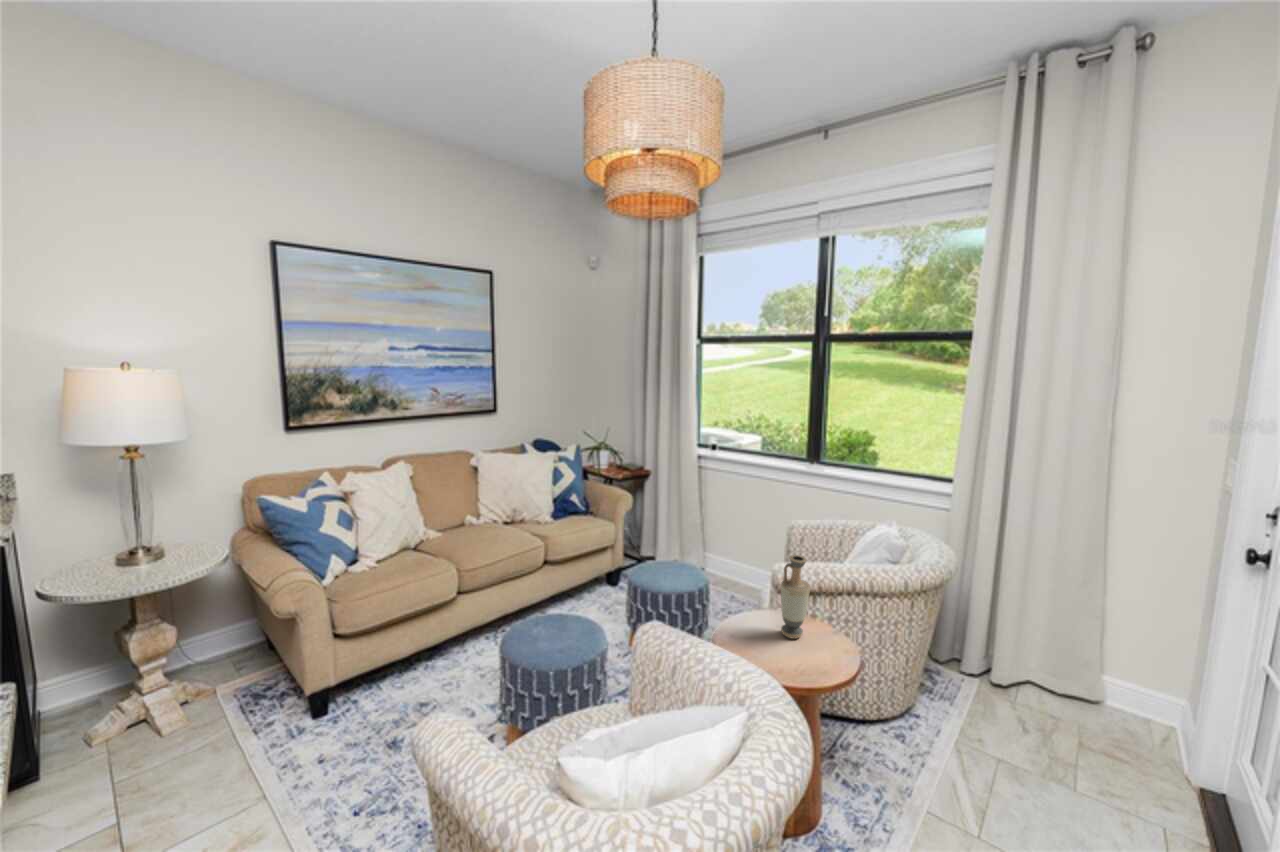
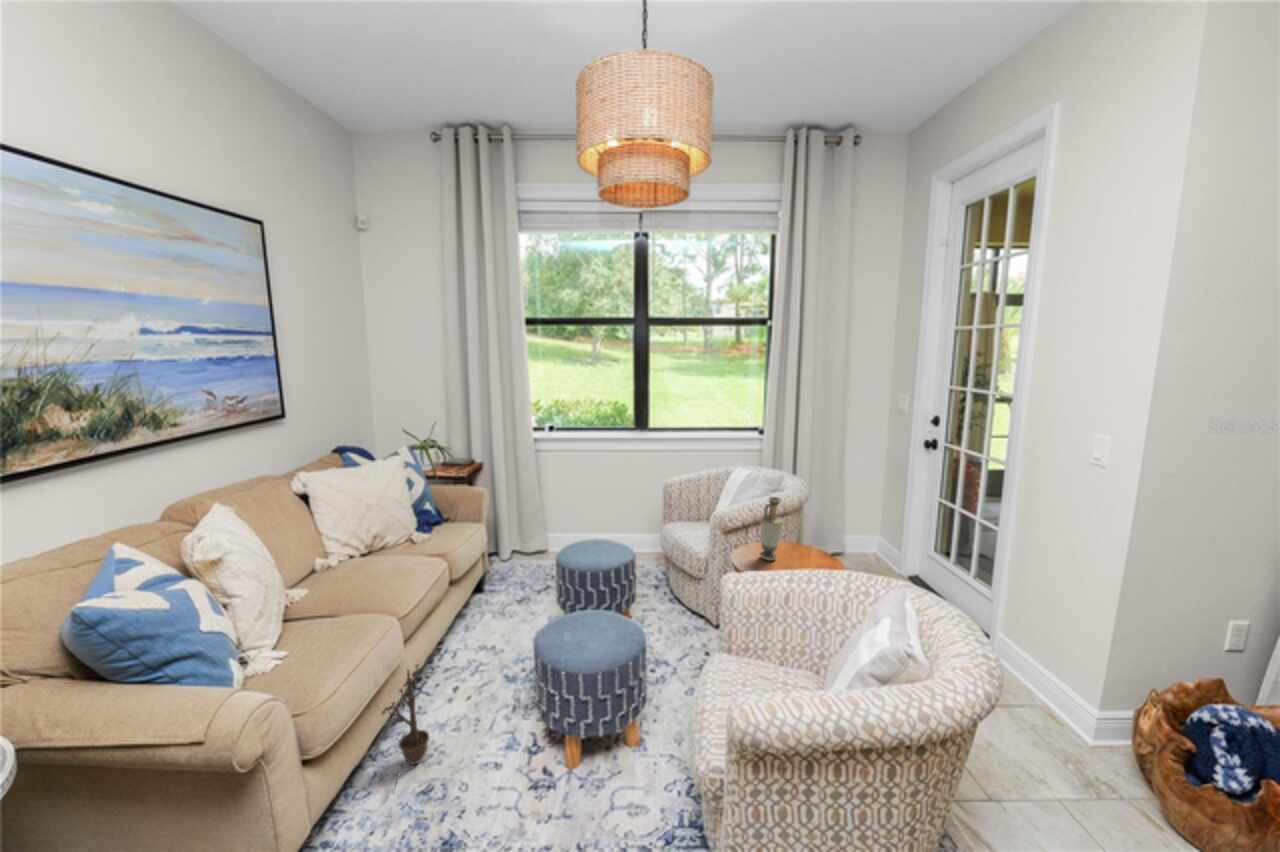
decorative plant: none [403,607,462,694] -> present [382,665,430,793]

